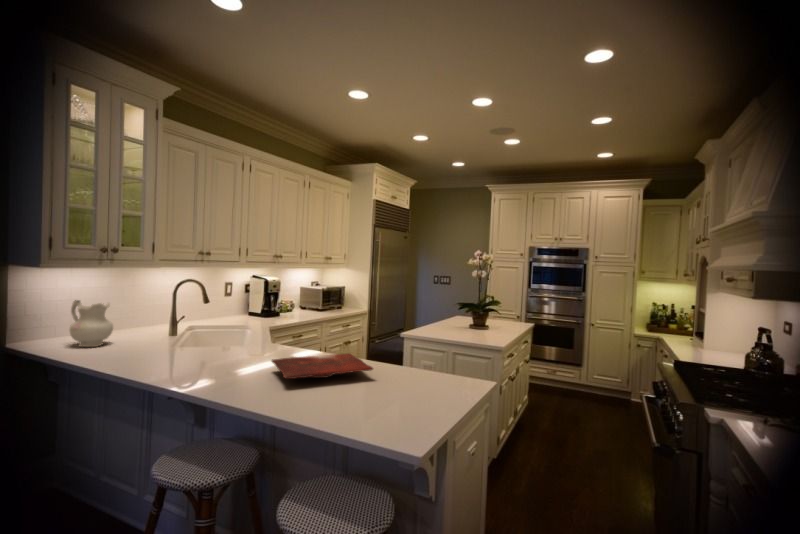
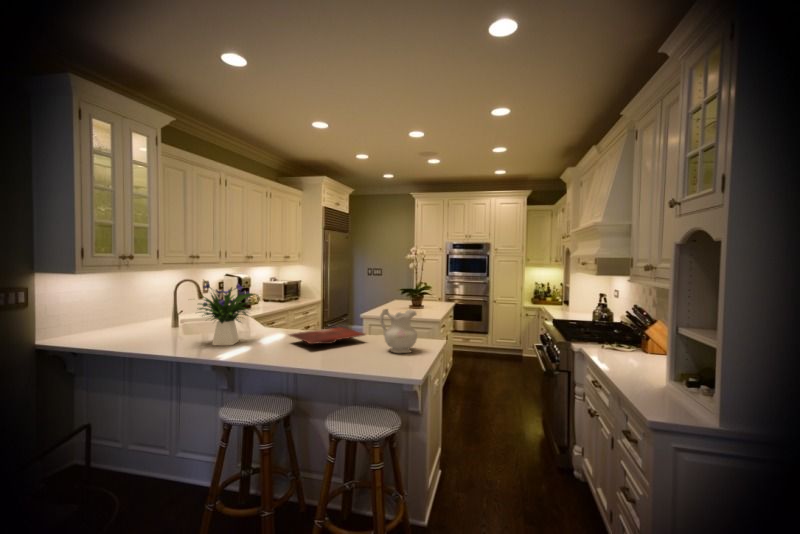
flower arrangement: none [144,280,238,369] -> present [198,281,256,345]
ceramic pitcher: present [70,300,113,347] -> present [380,309,417,353]

